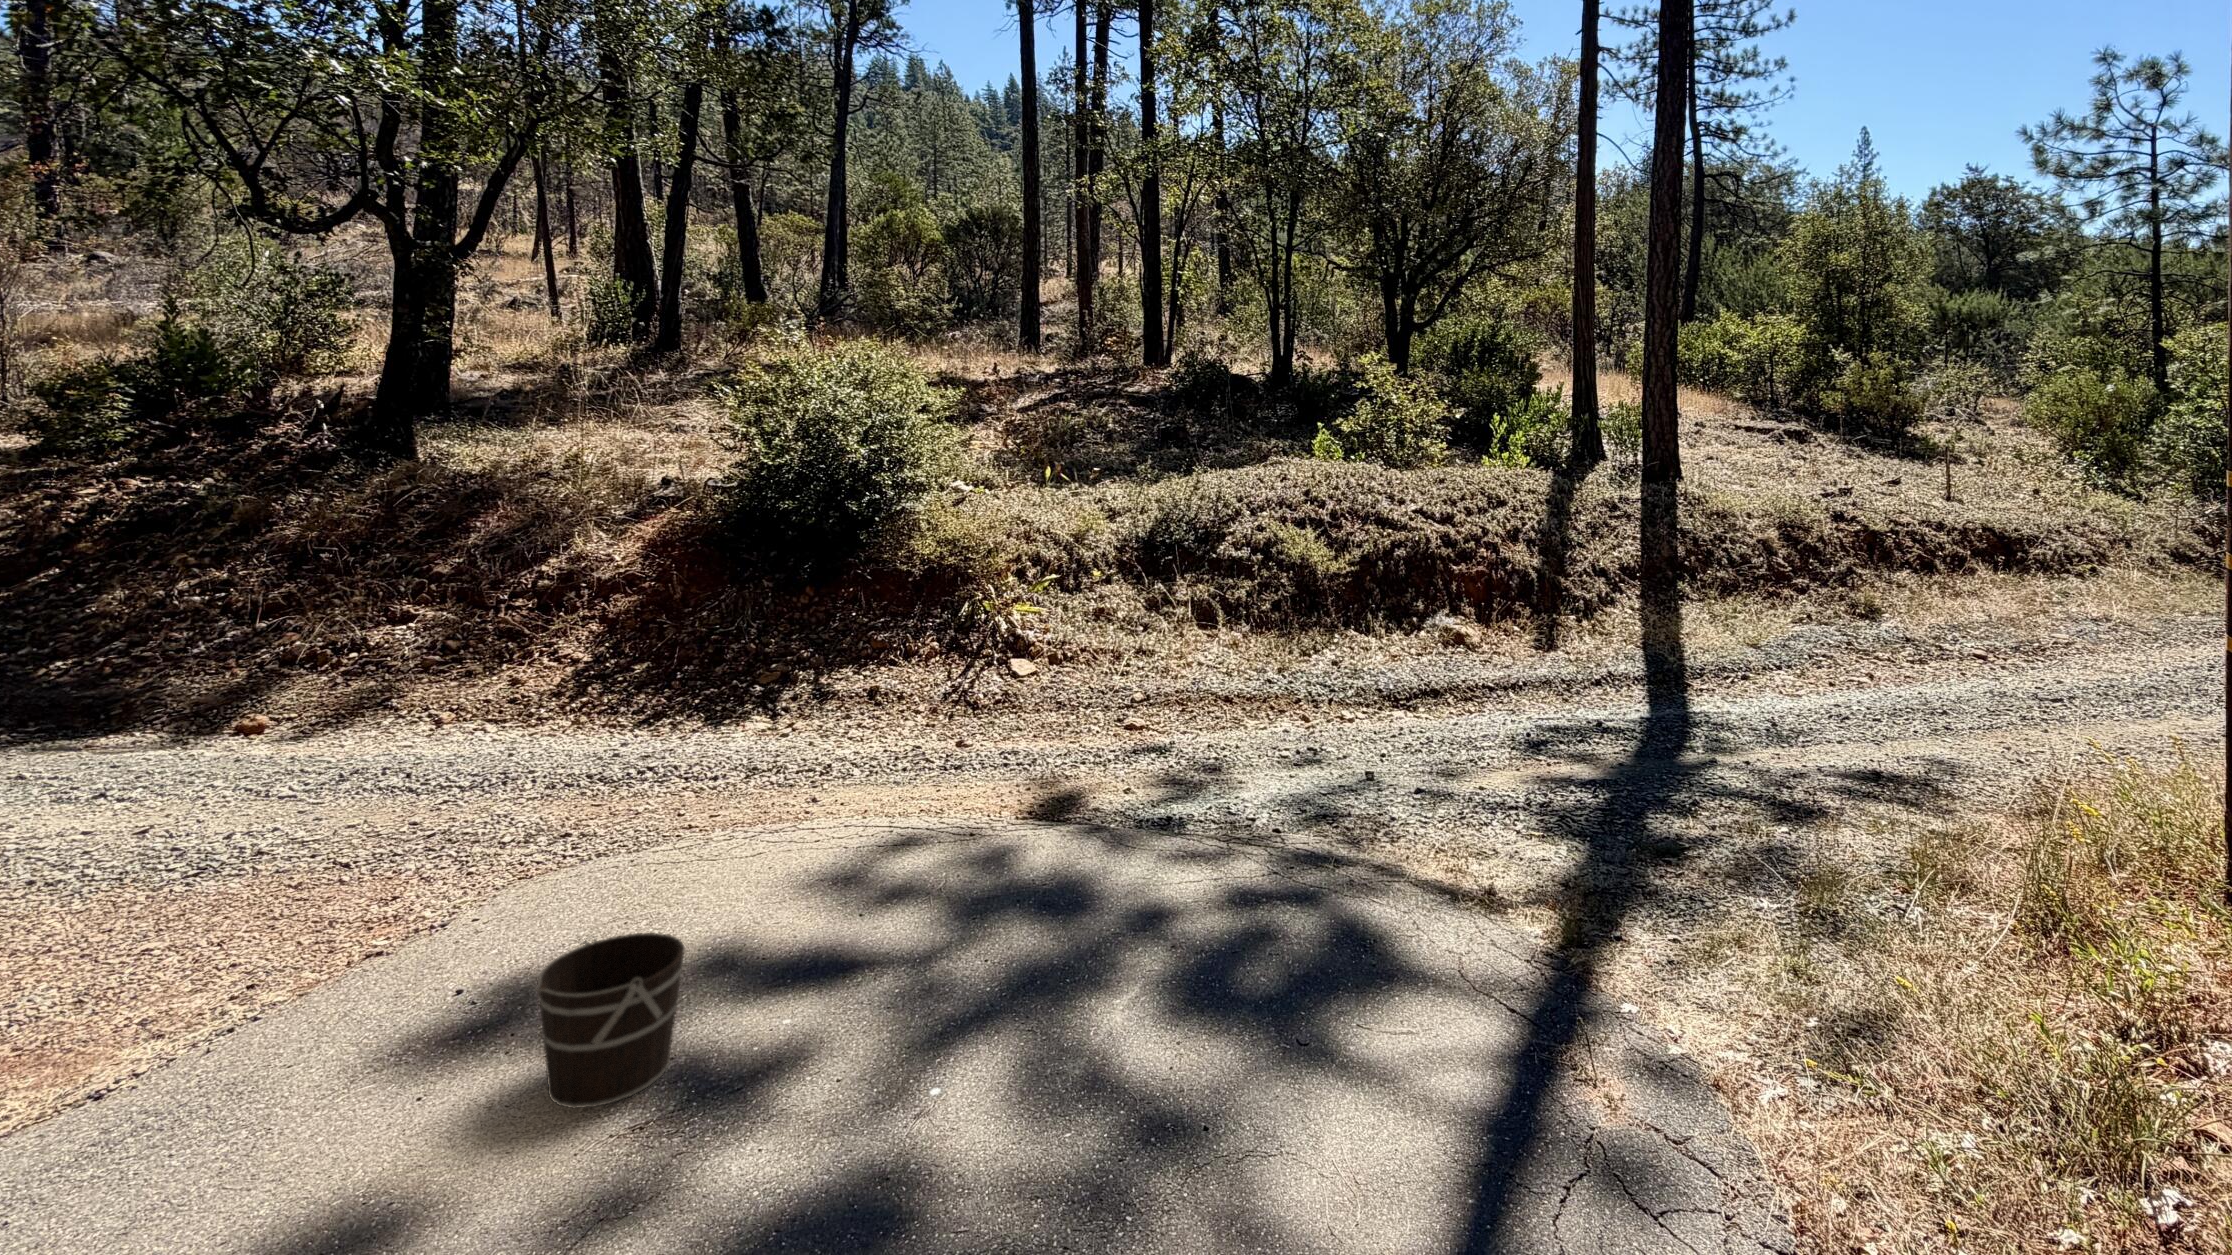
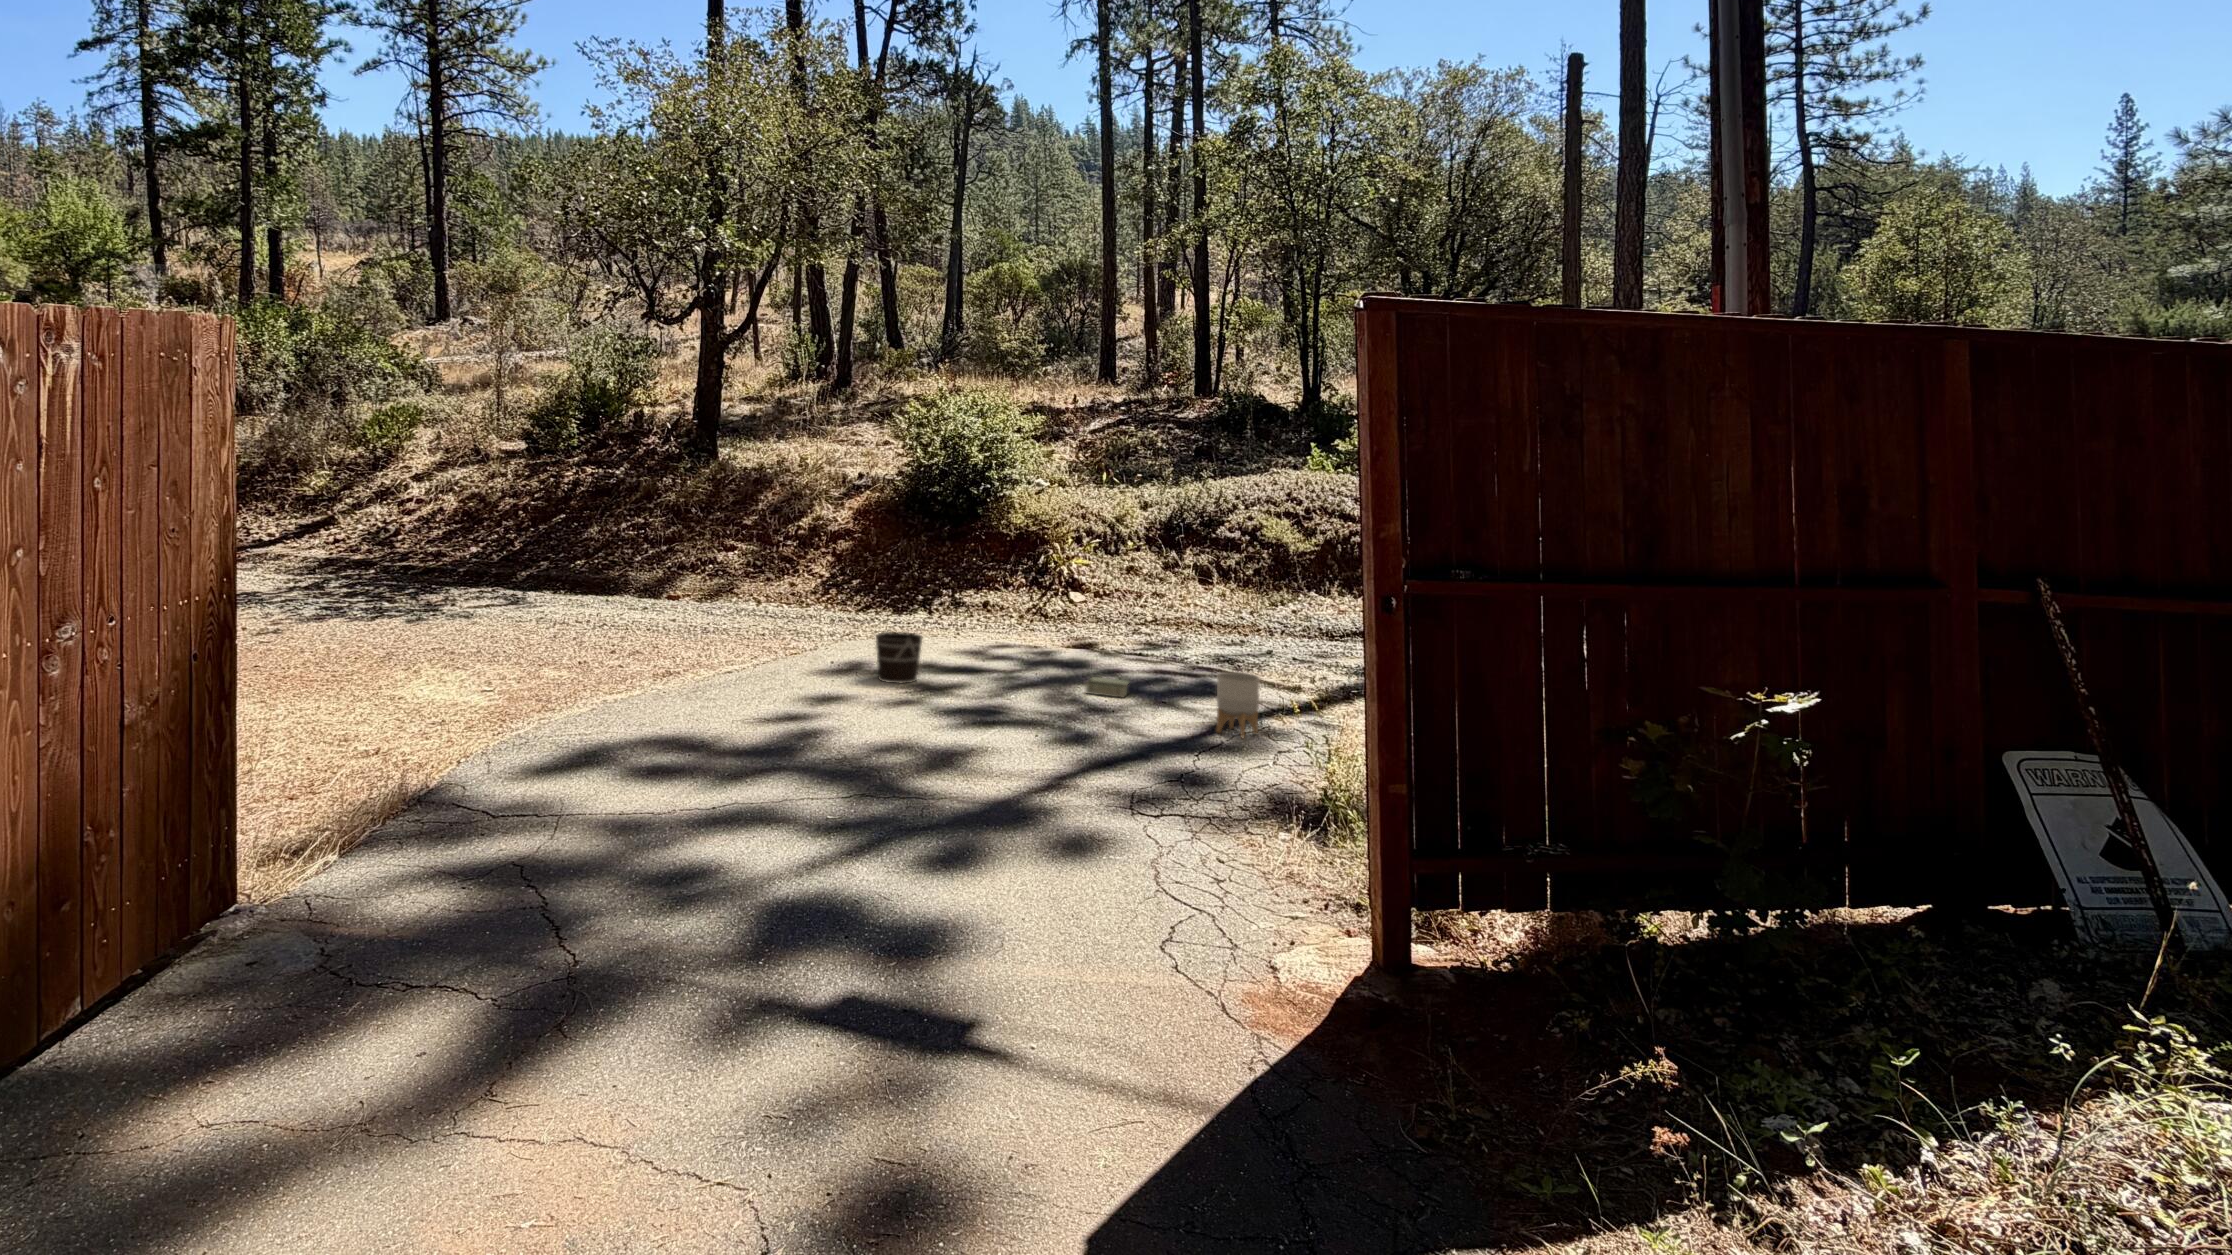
toolbox: none [1107,967,1203,1028] -> present [1085,677,1129,697]
planter: none [1448,978,1549,1171] -> present [1216,672,1260,738]

